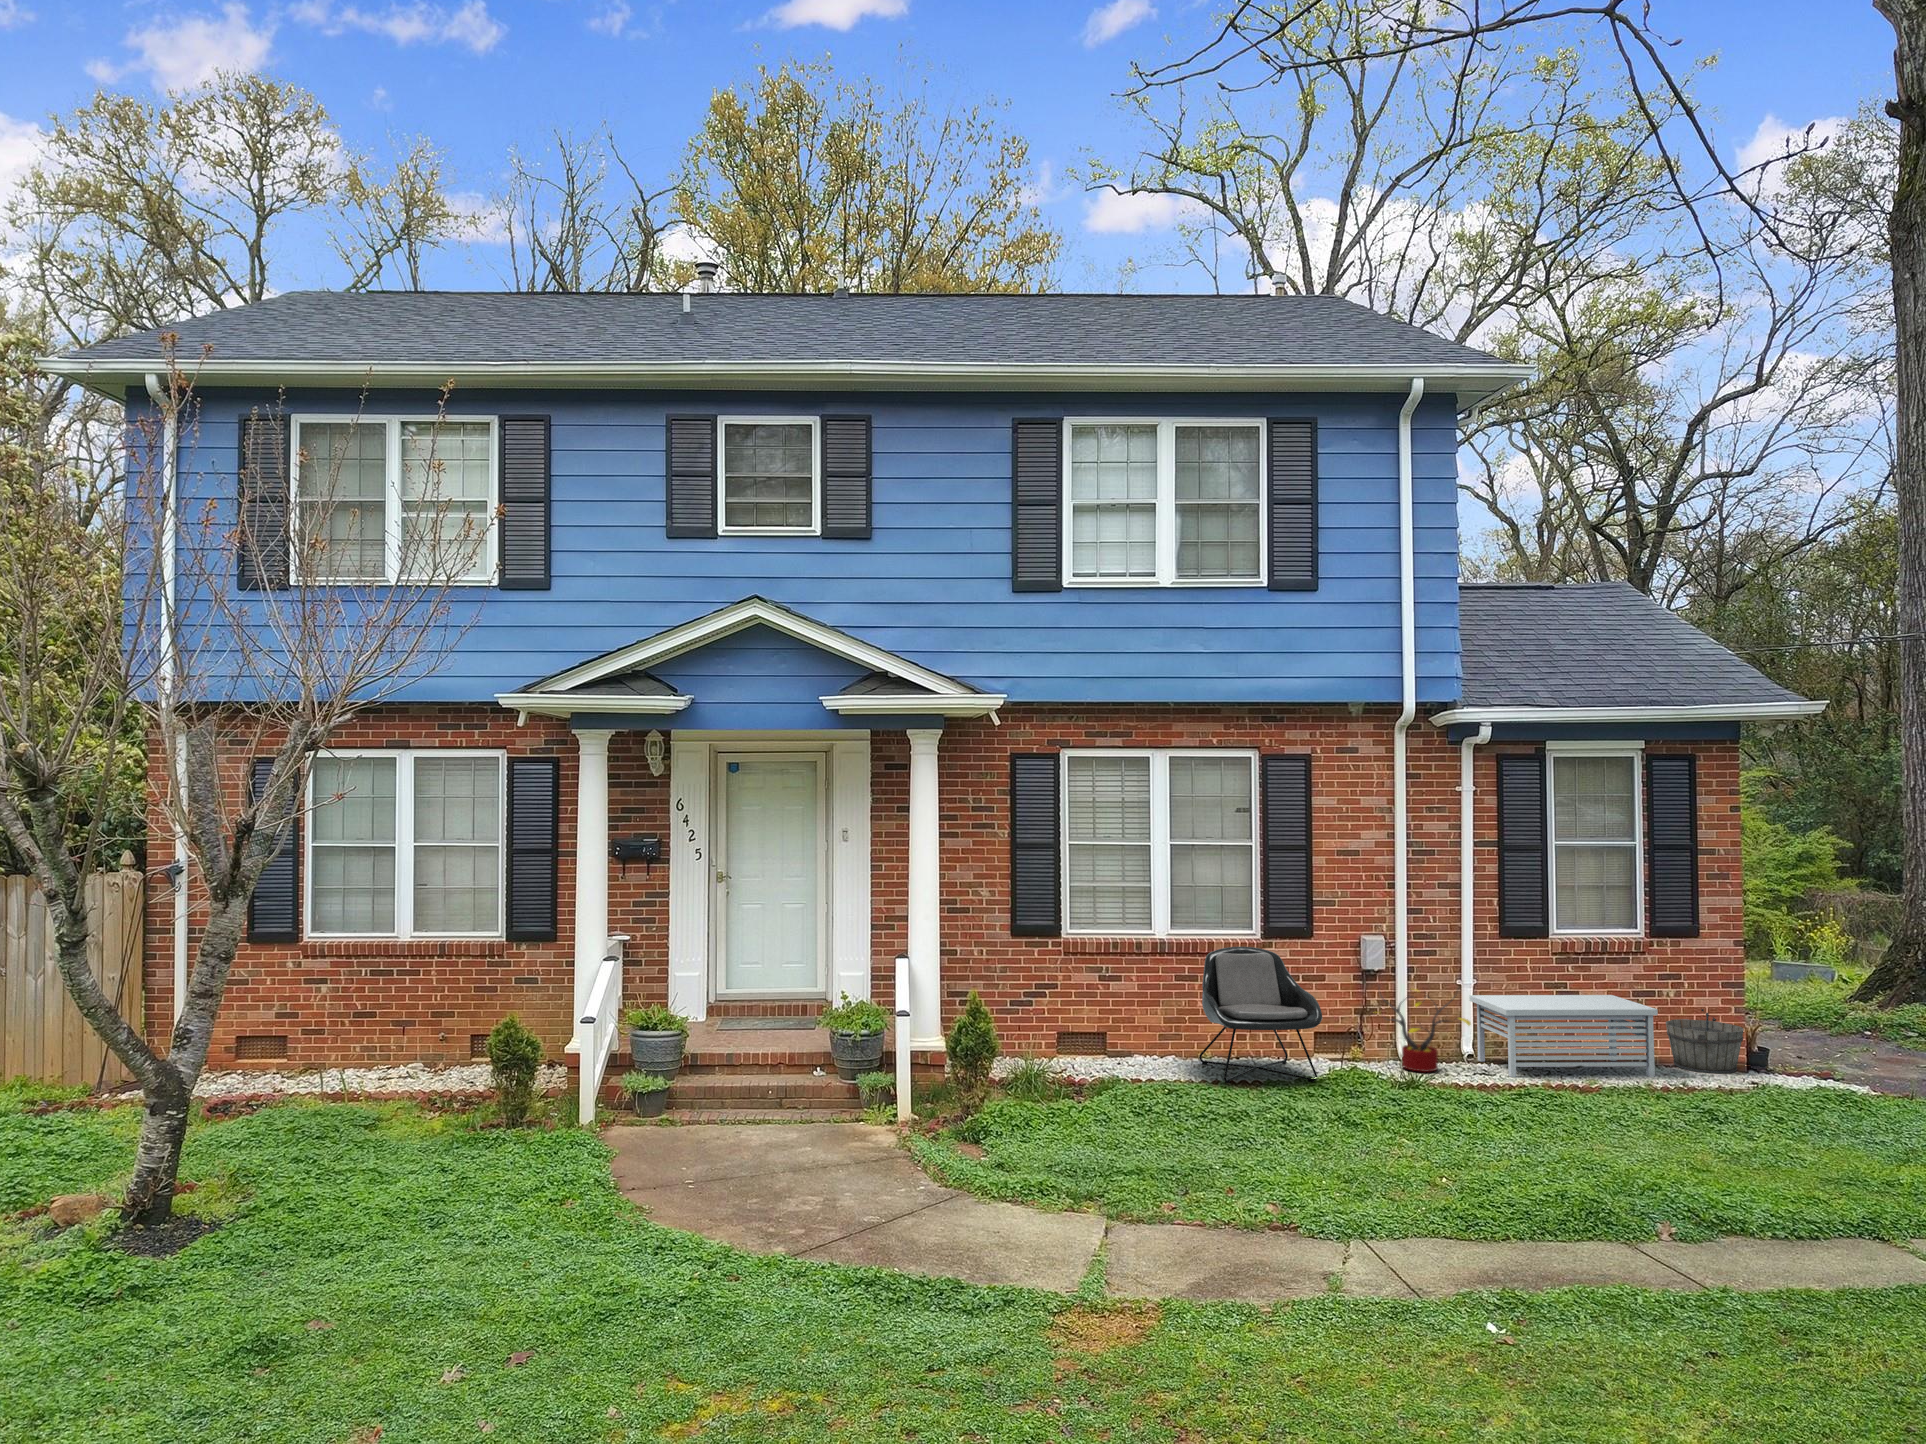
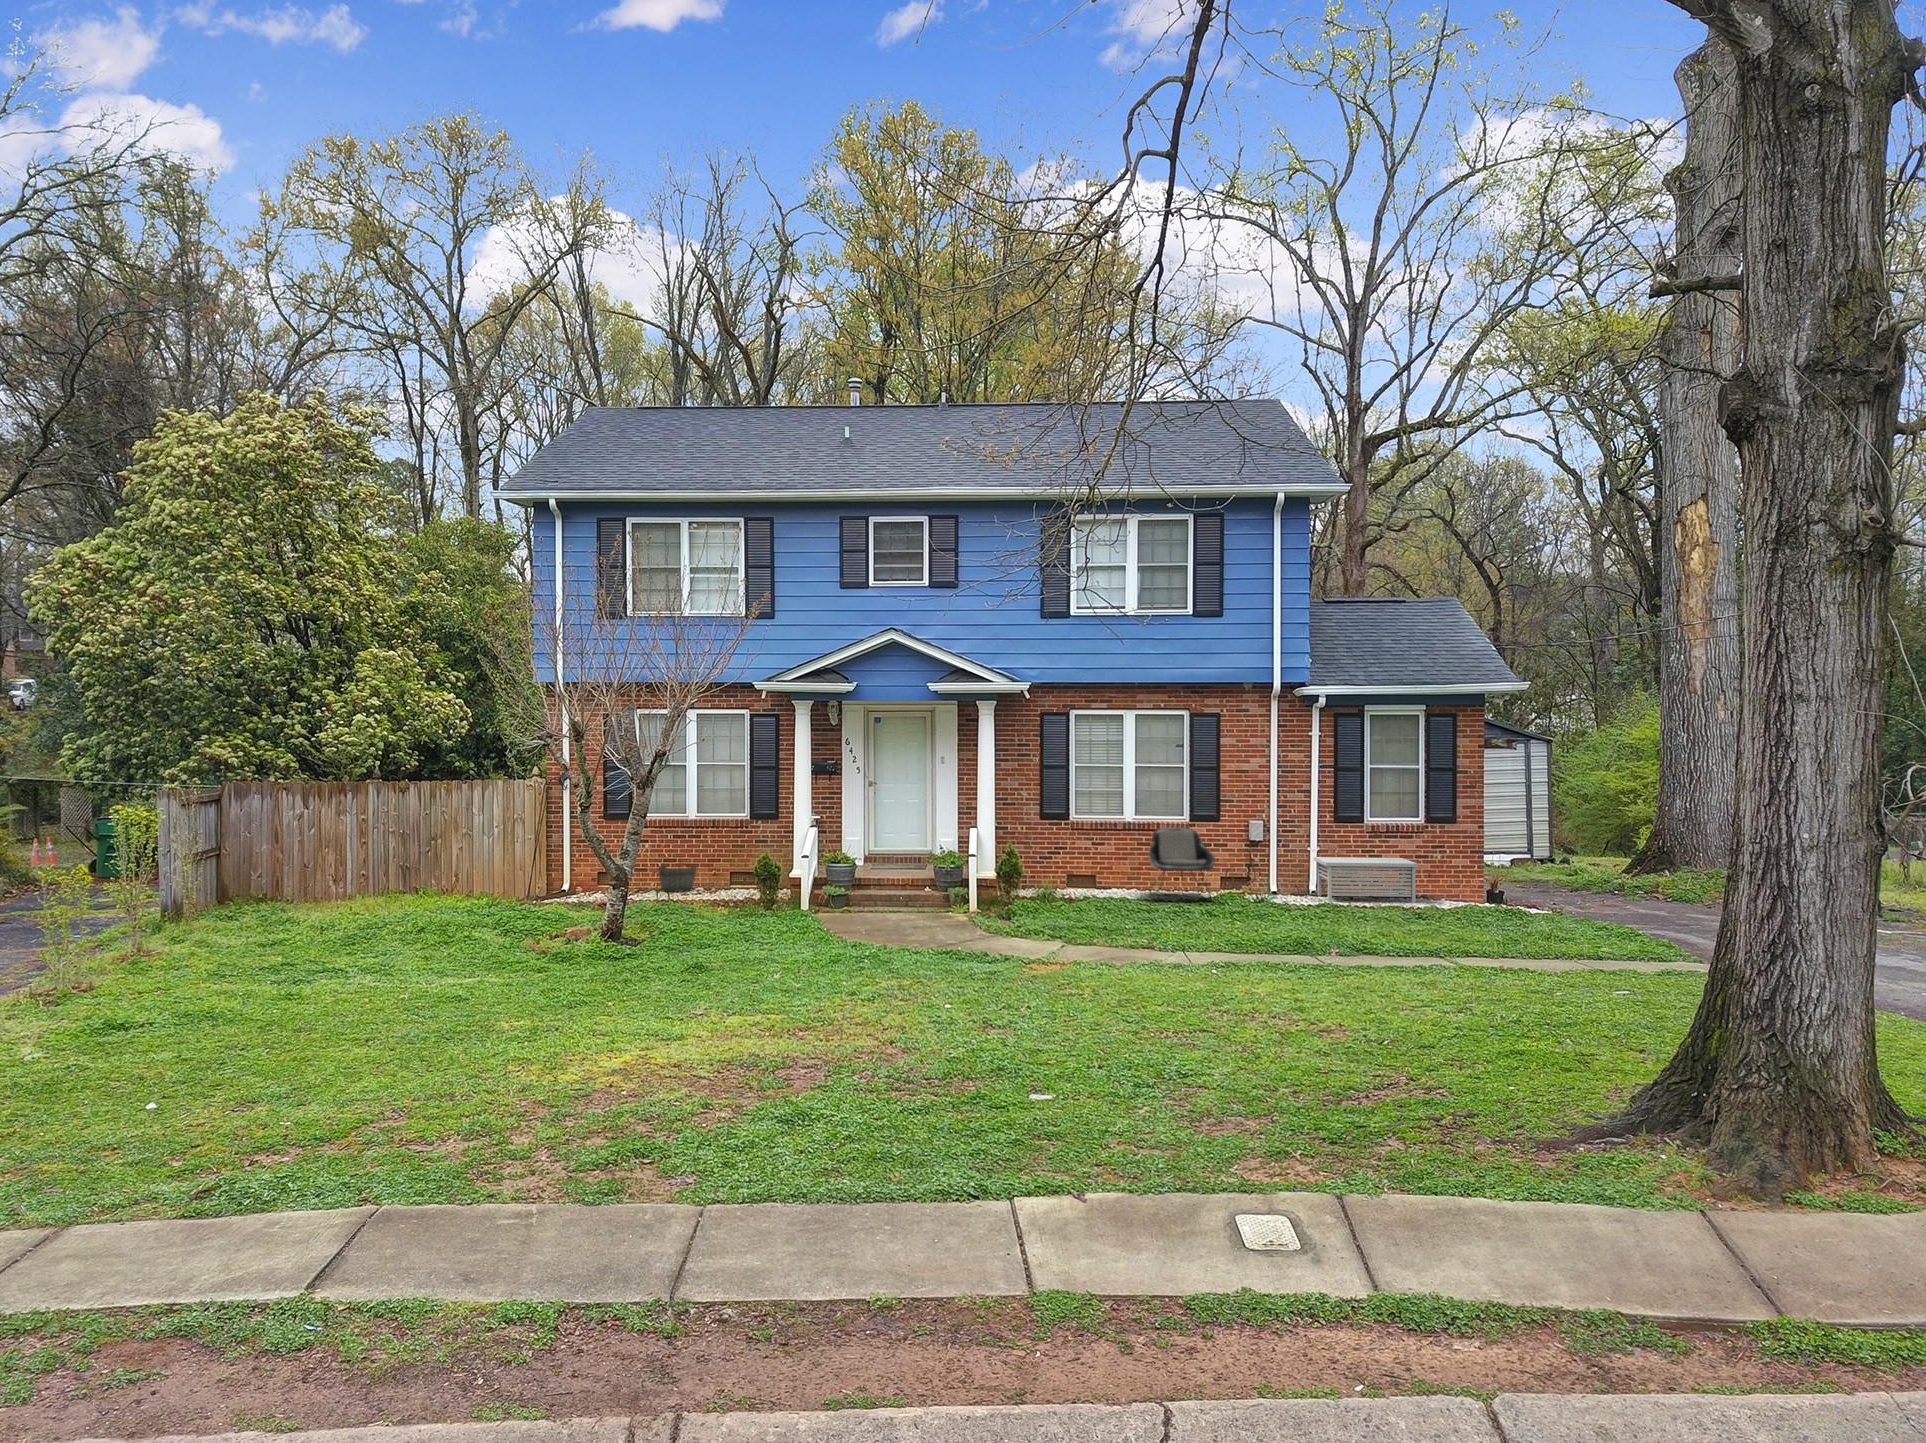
decorative plant: present [1384,996,1471,1072] -> none [1252,849,1307,899]
wooden bucket: present [1666,1009,1744,1073] -> present [658,864,697,892]

